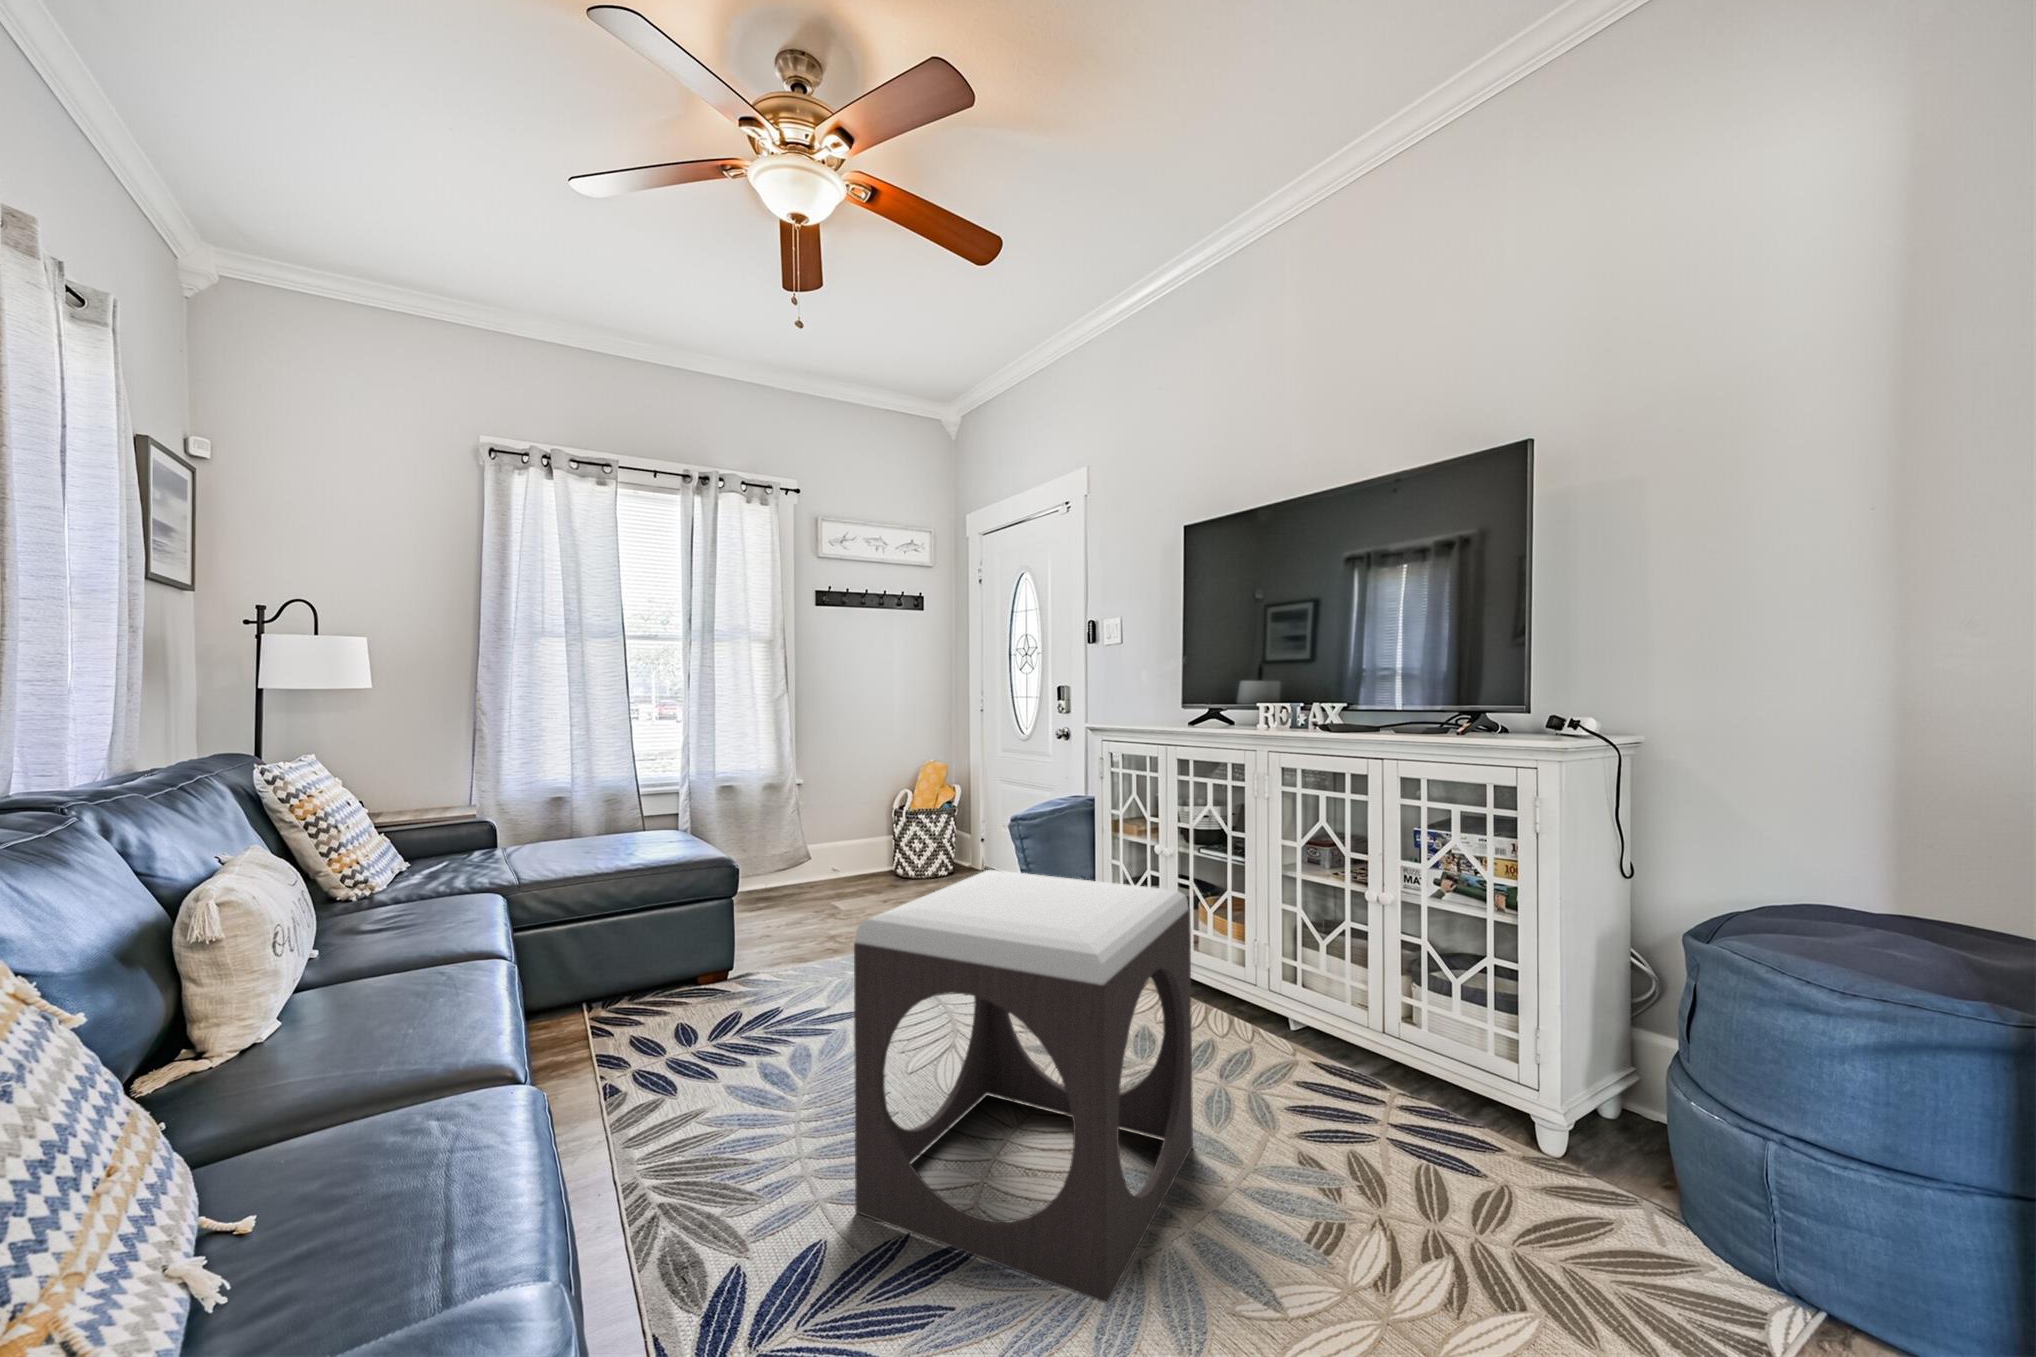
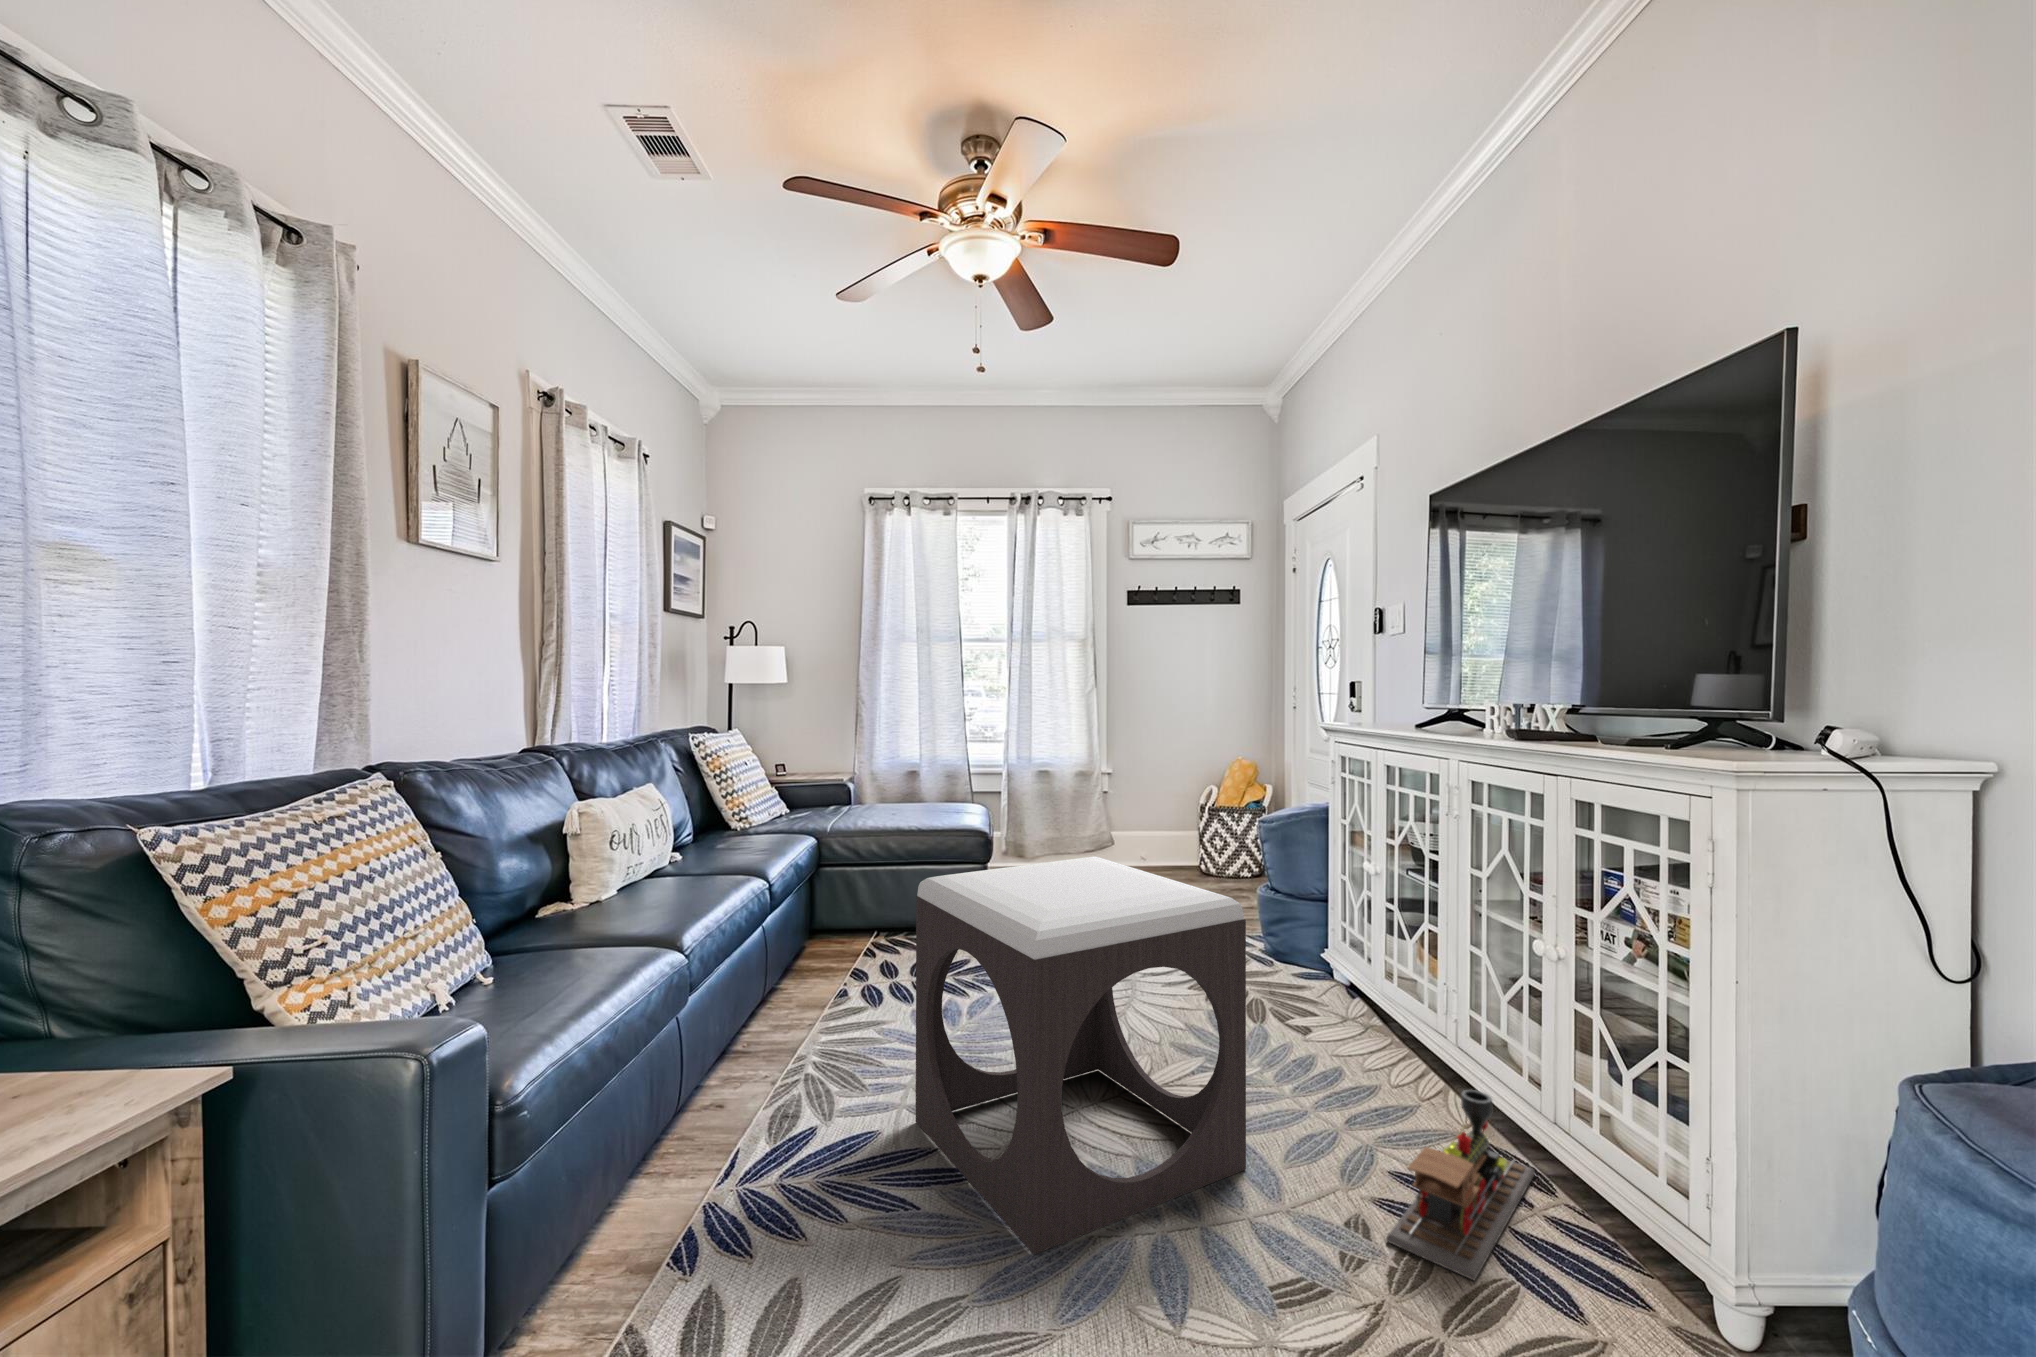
toy train: none [1306,1022,1412,1176] -> present [1386,1090,1535,1280]

